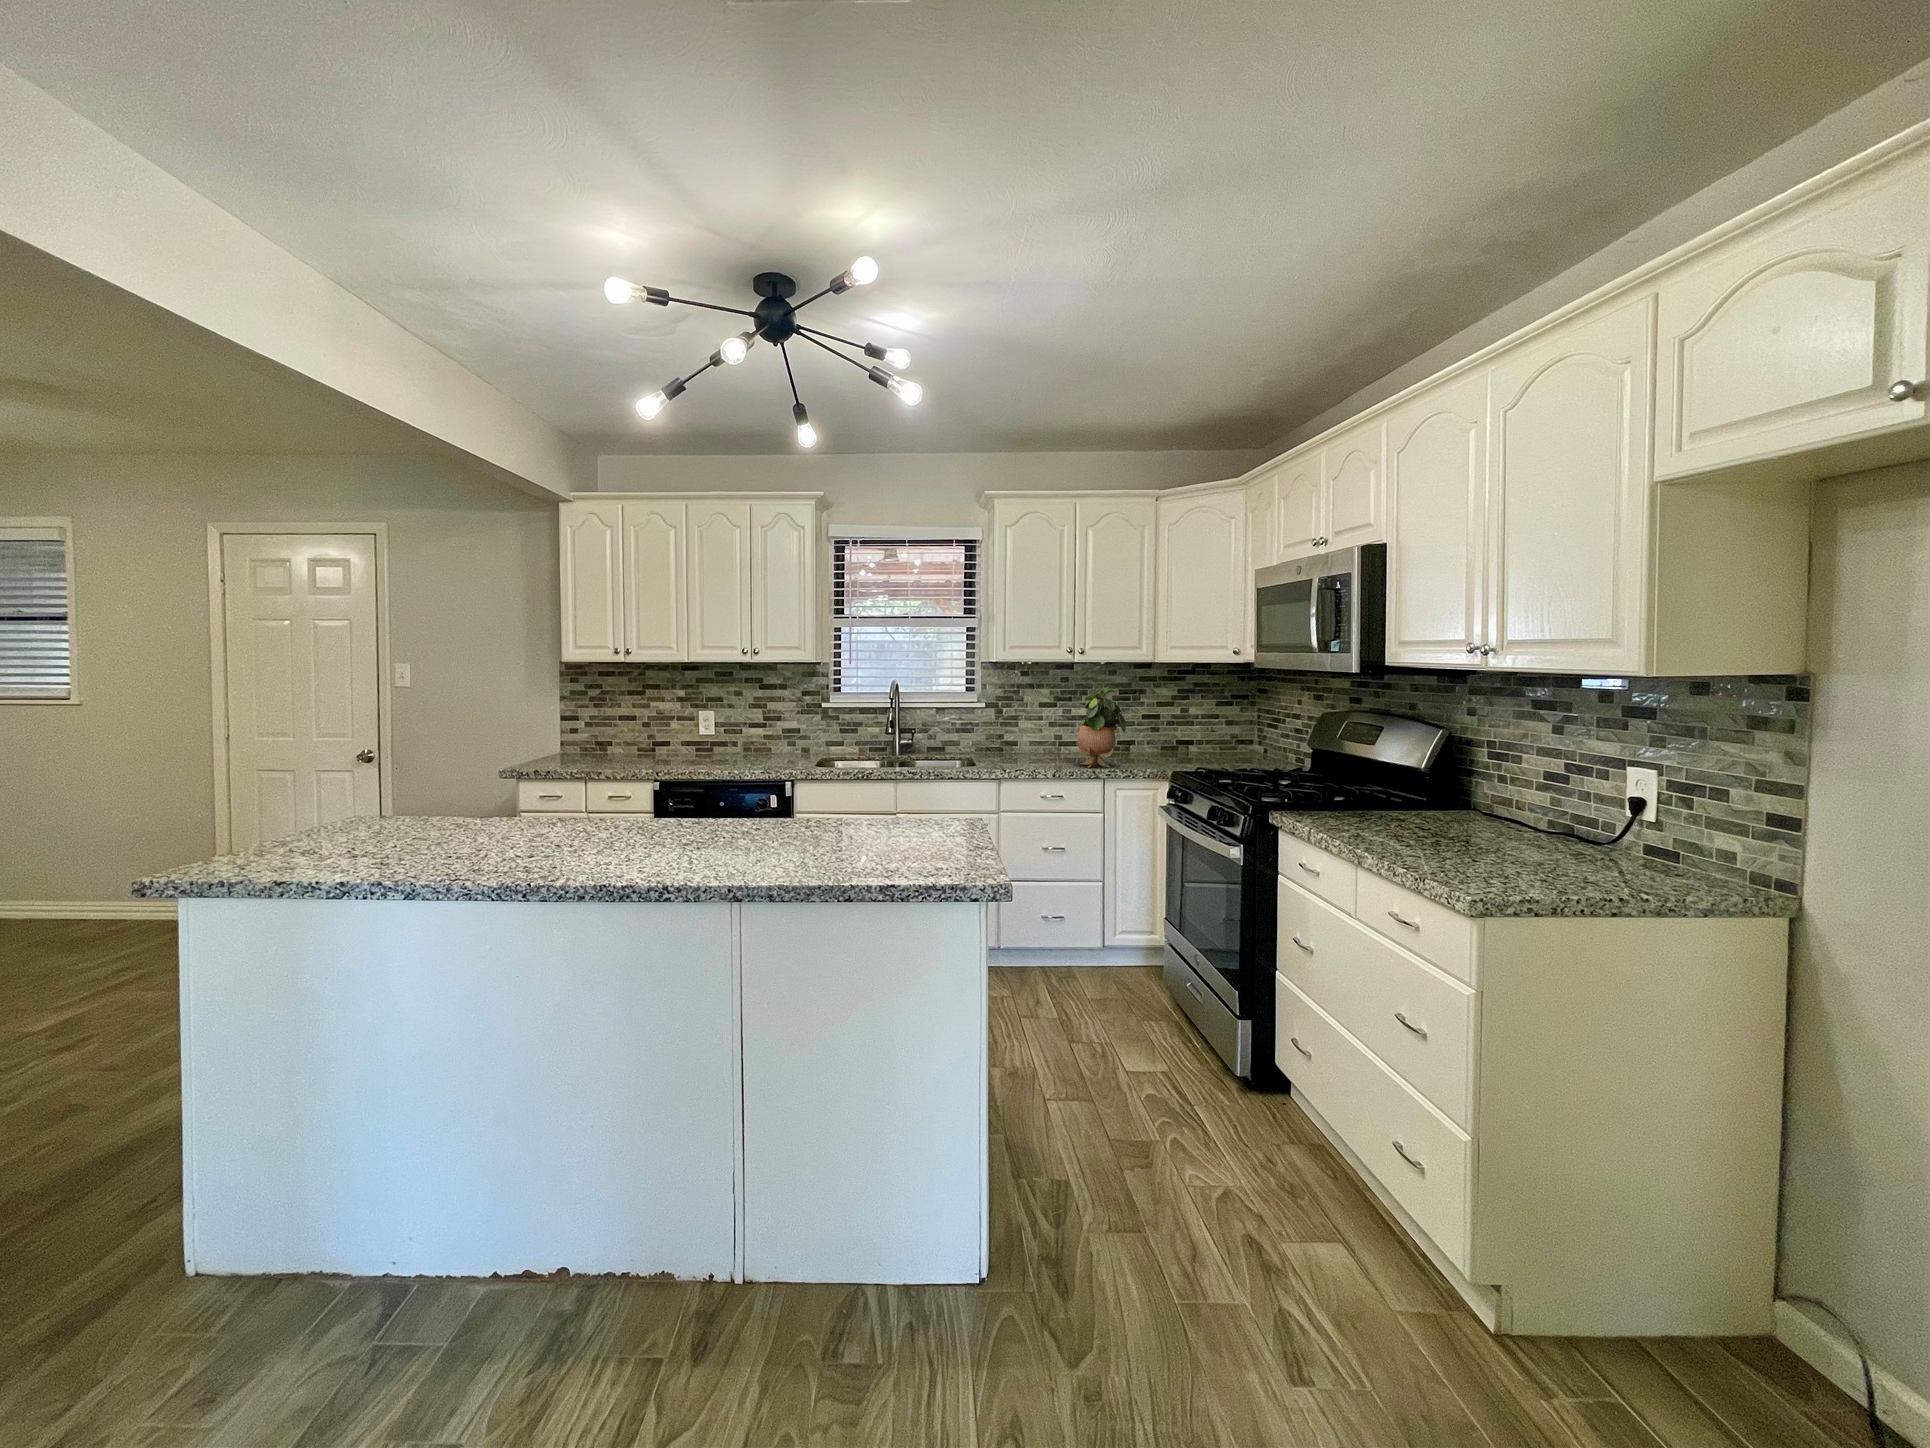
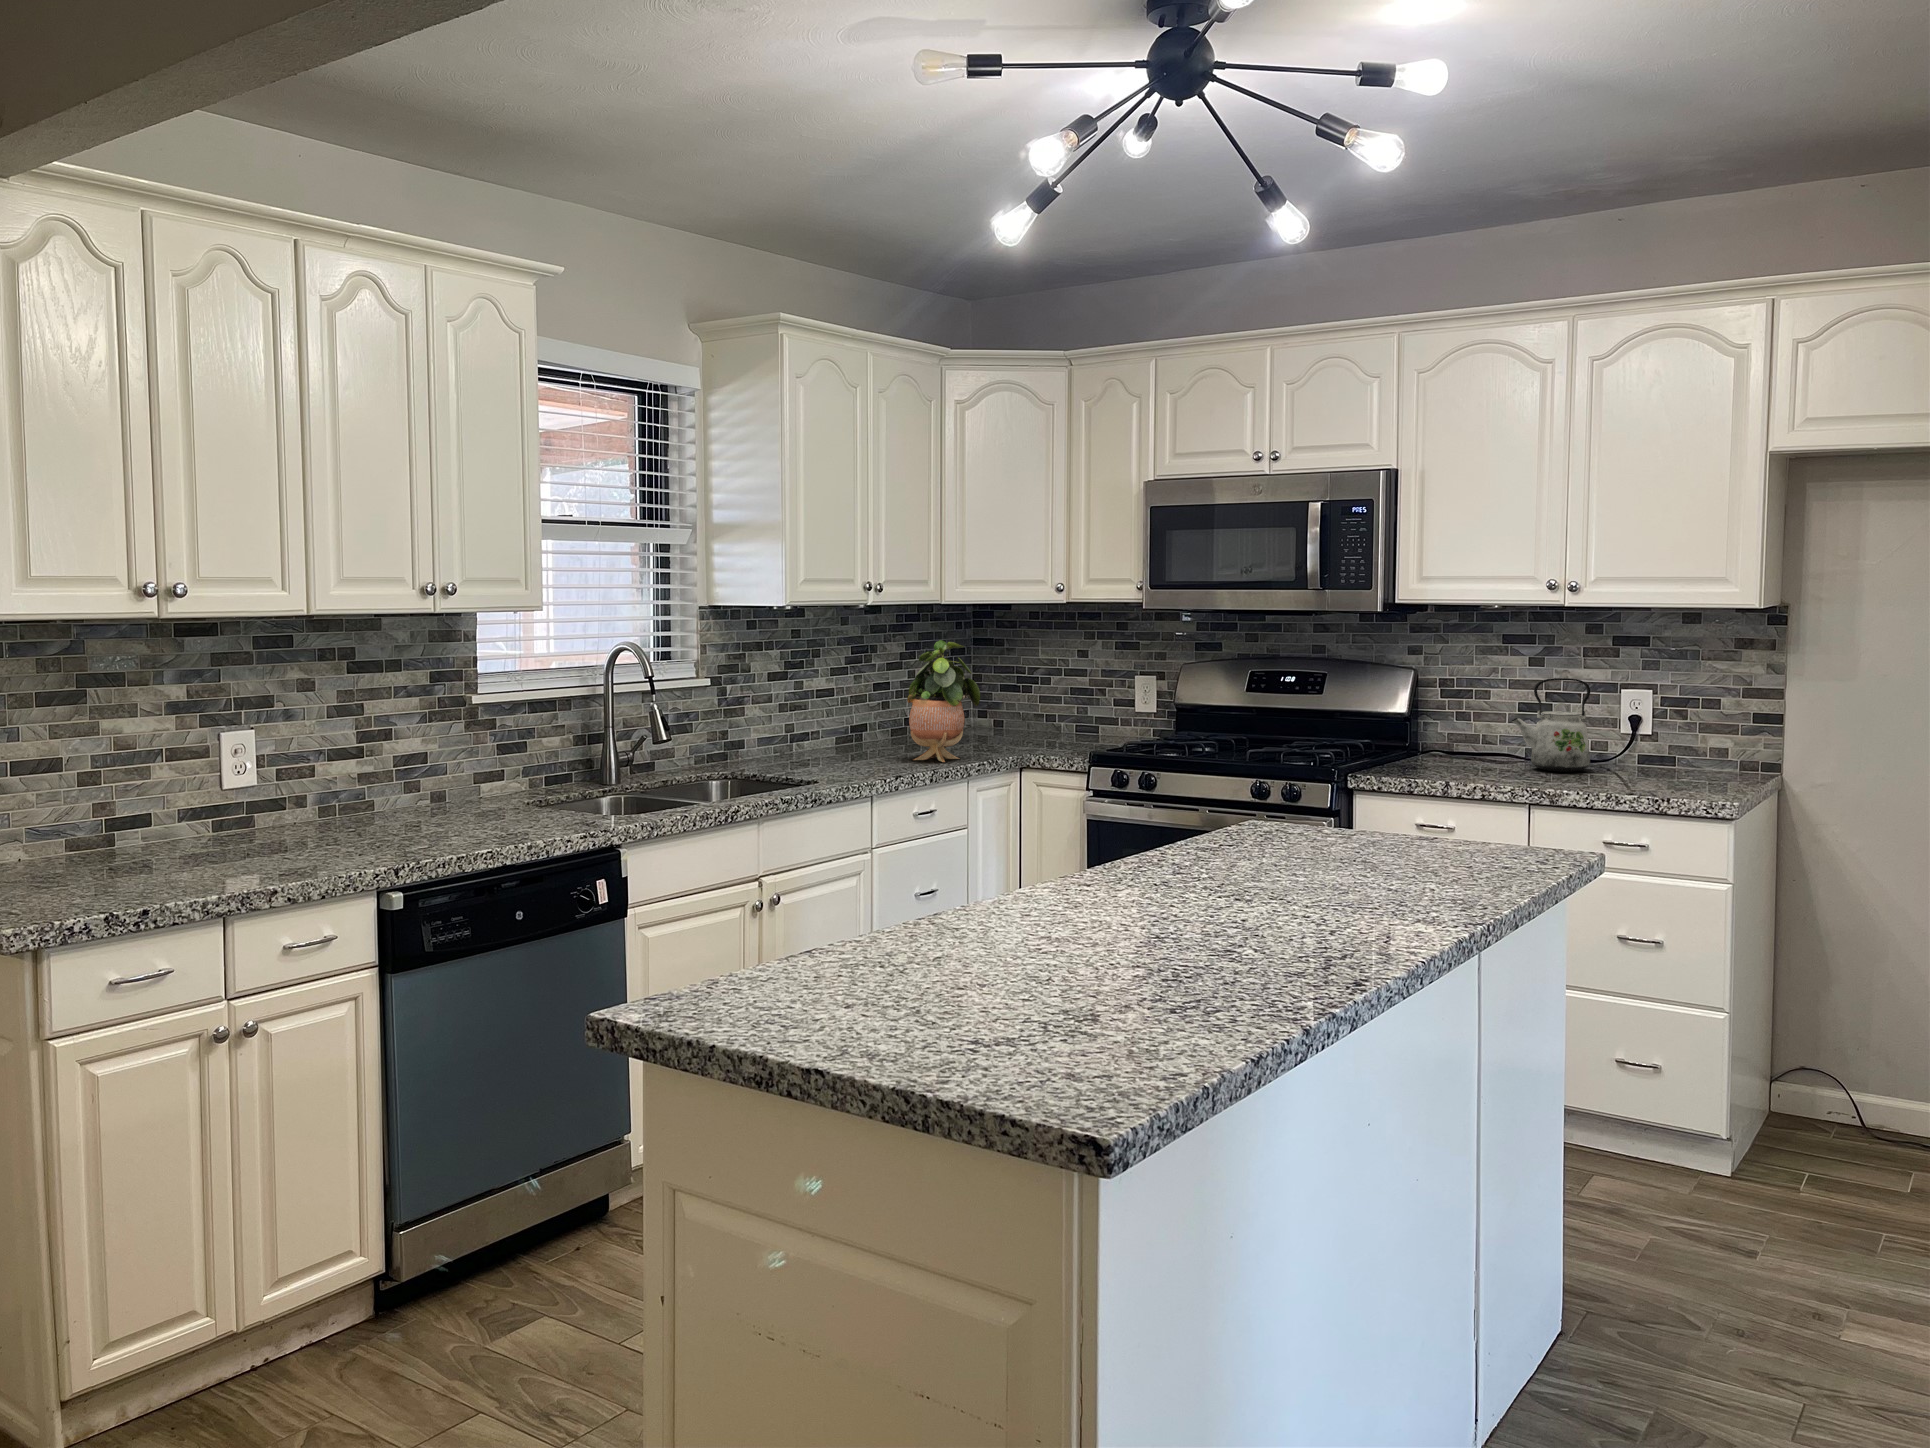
kettle: none [1521,755,1636,871] -> present [1511,678,1590,772]

